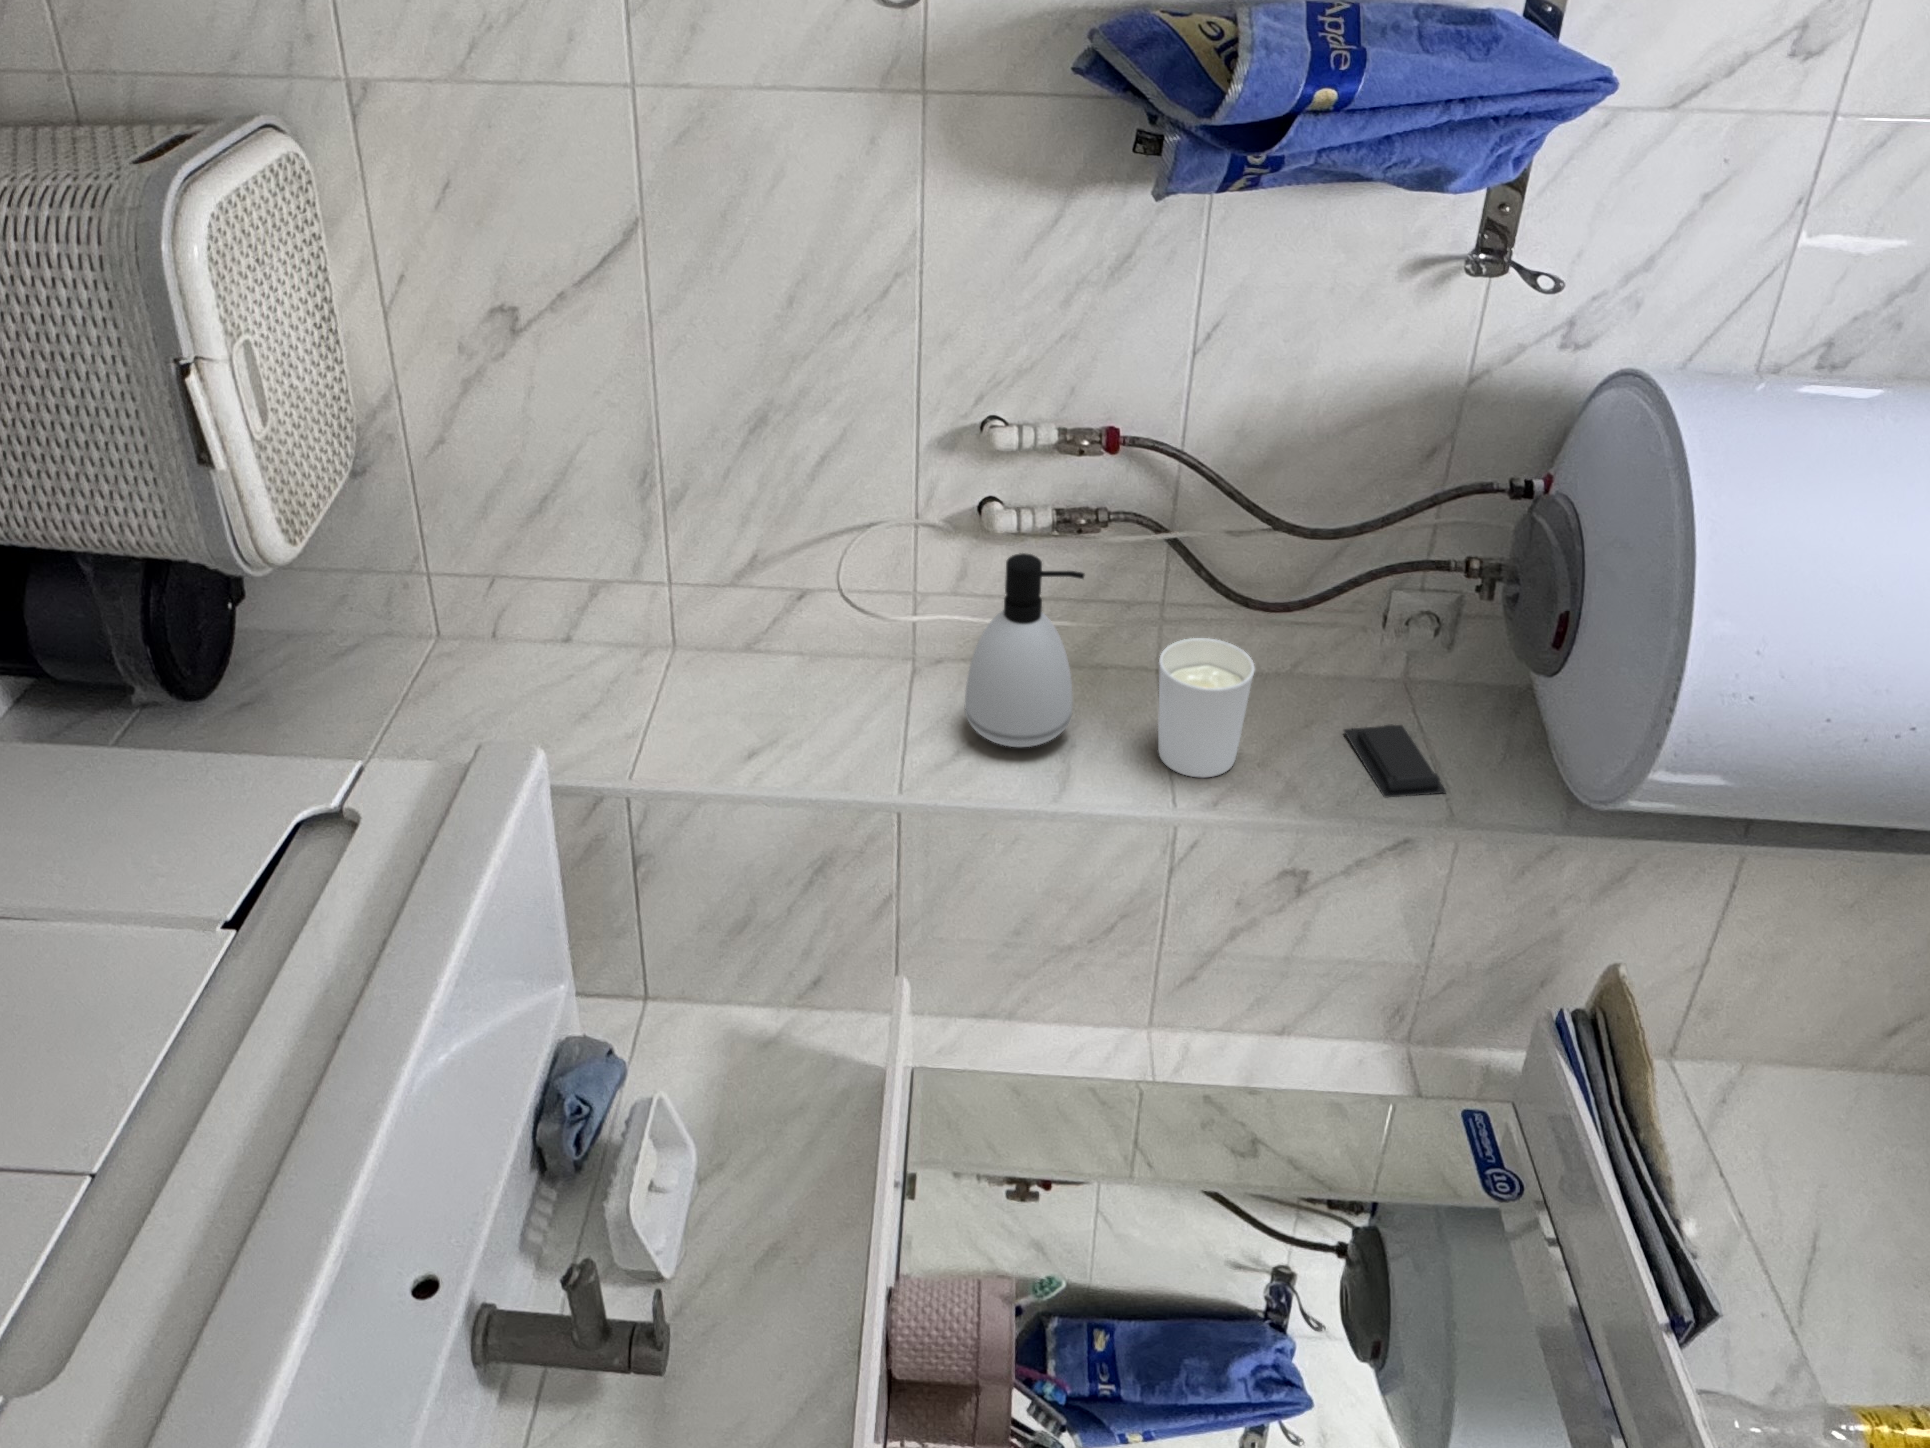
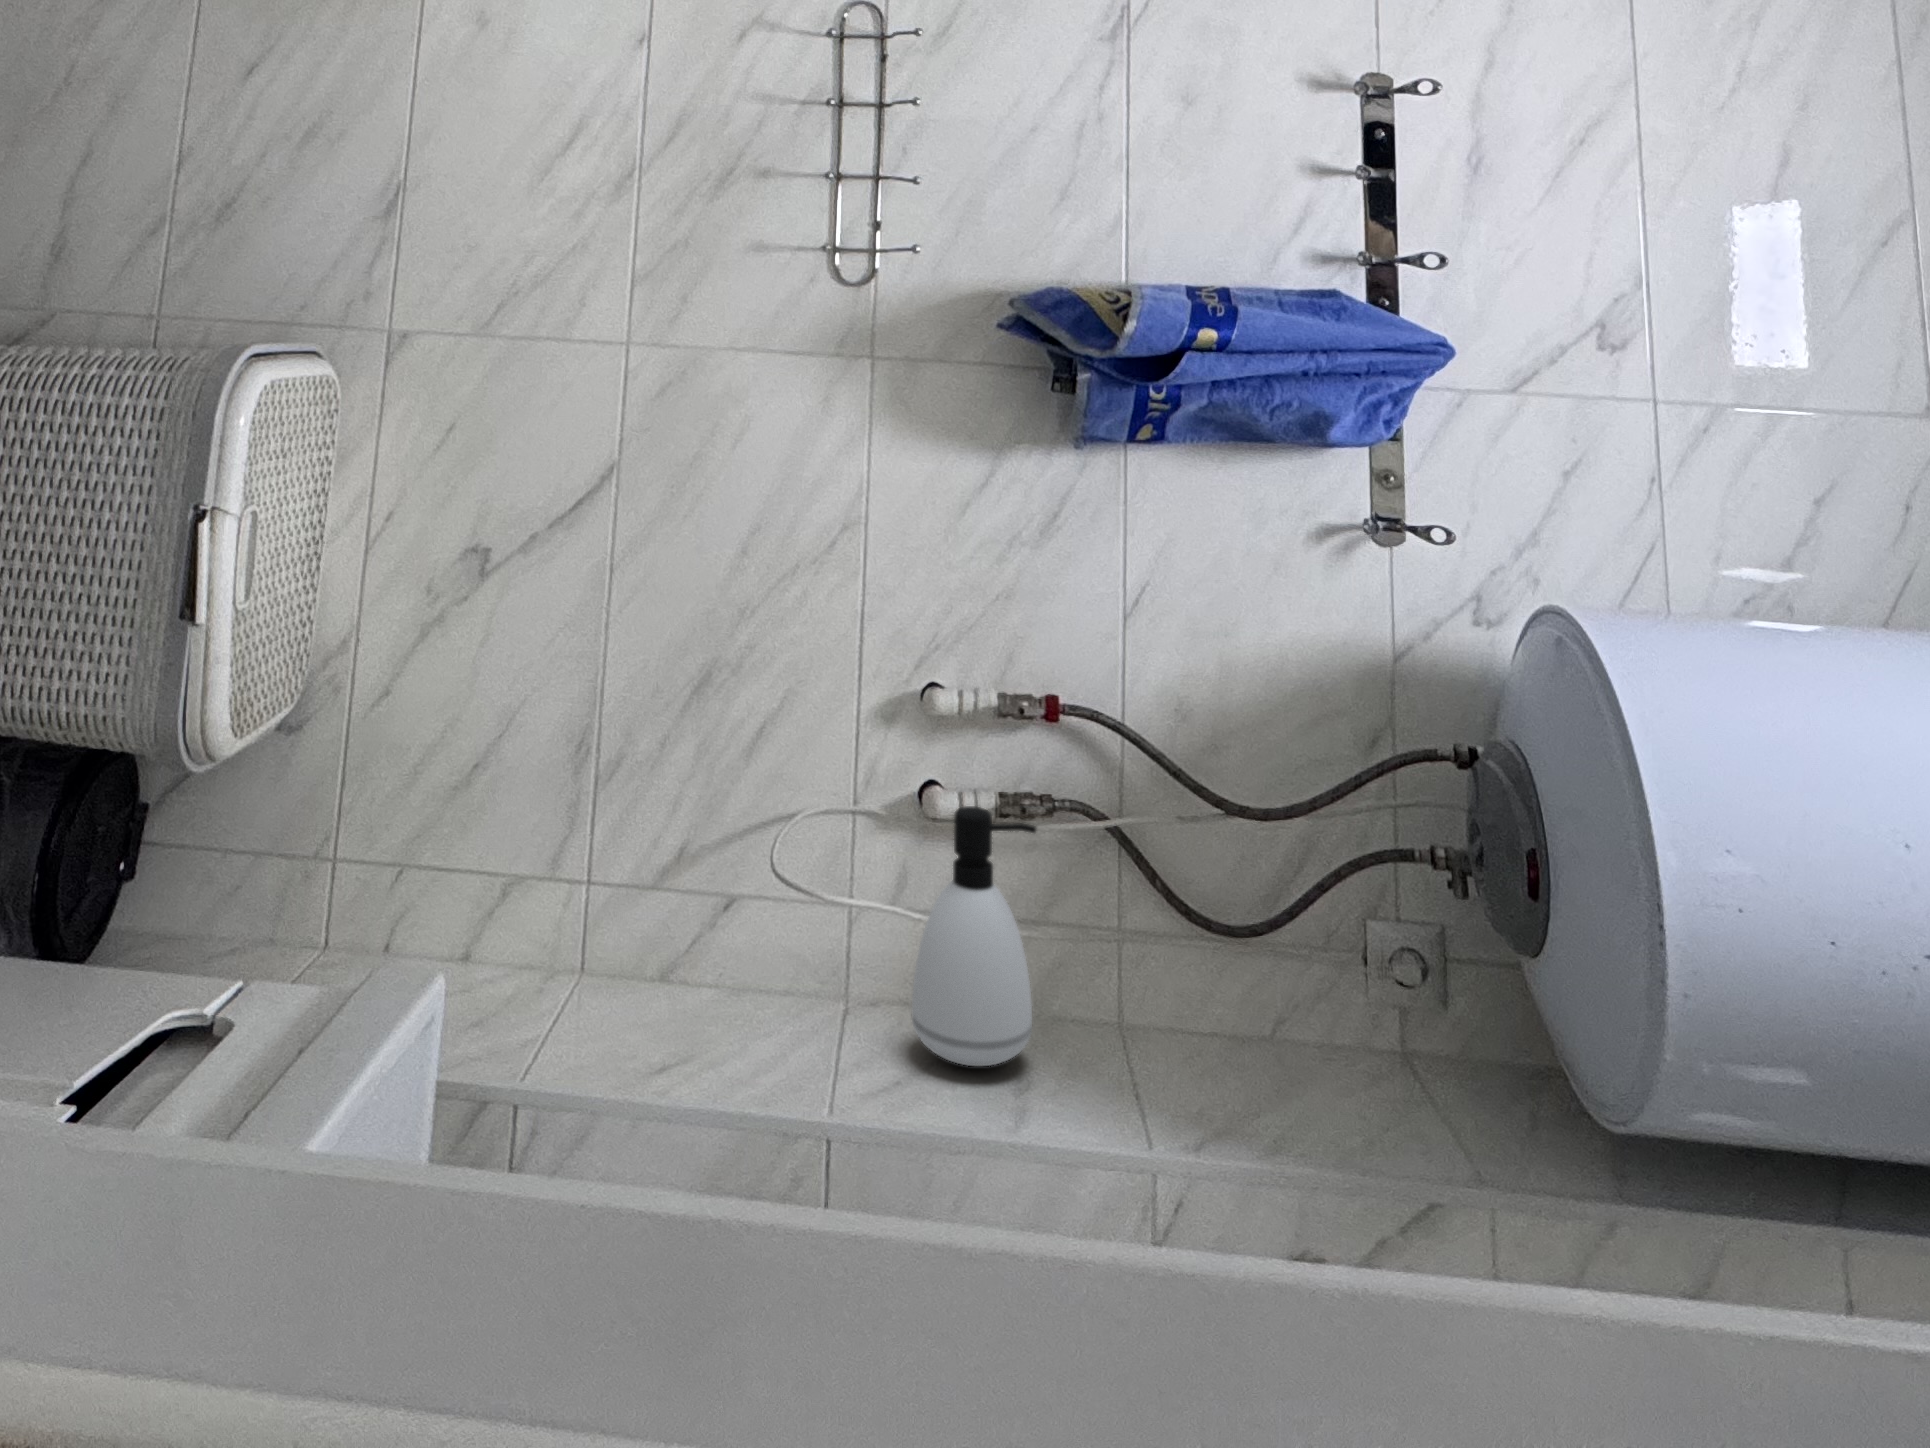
candle holder: present [1158,638,1255,777] -> none [1124,926,1228,1108]
soap bar: present [1344,725,1446,797] -> none [1341,1061,1473,1138]

